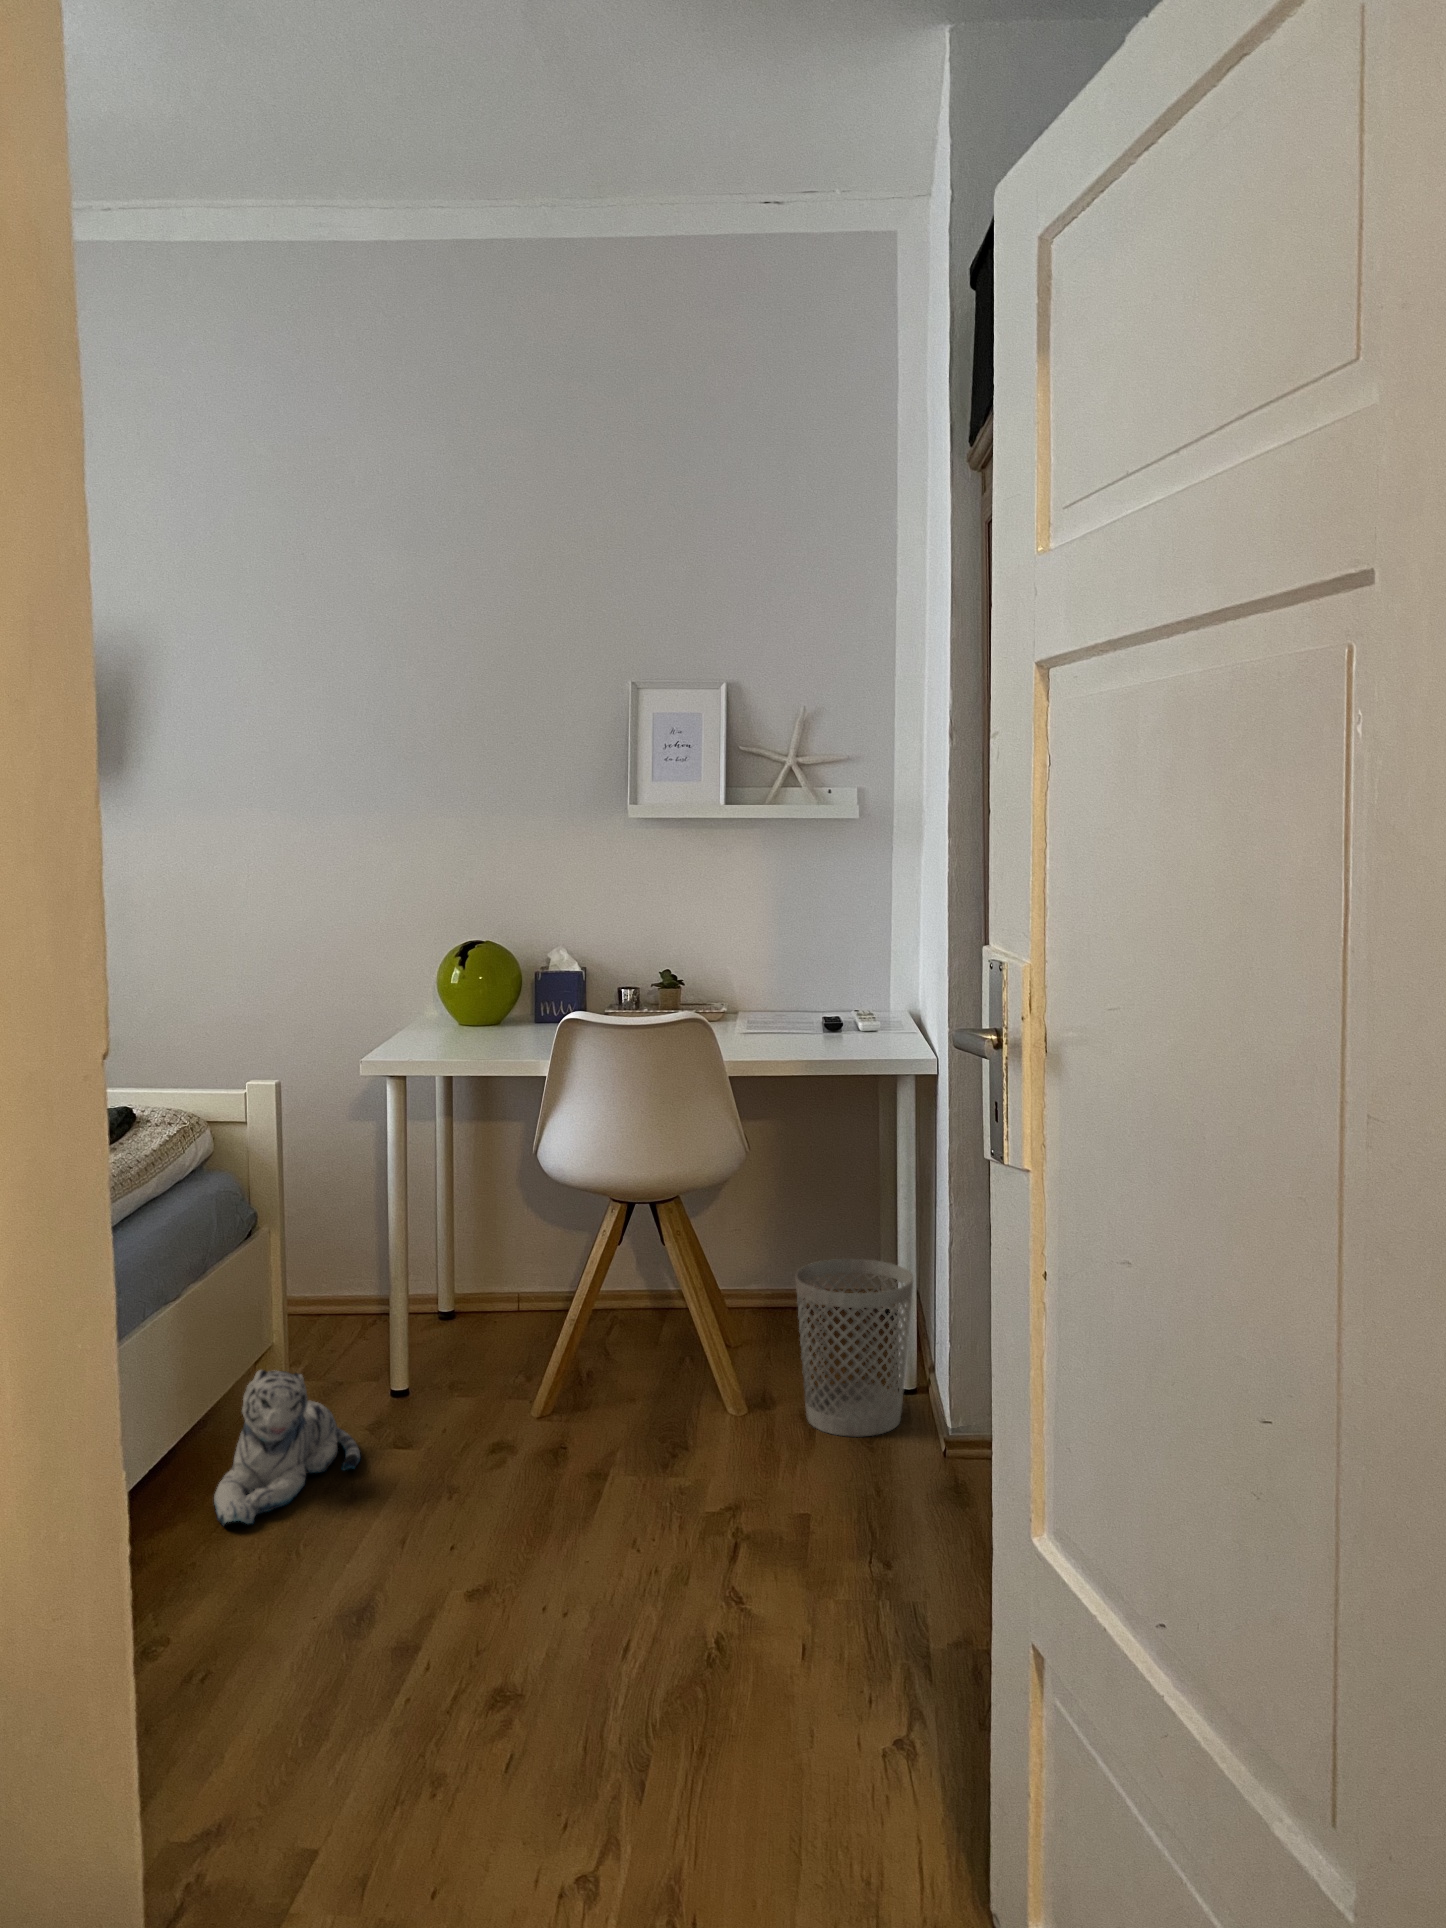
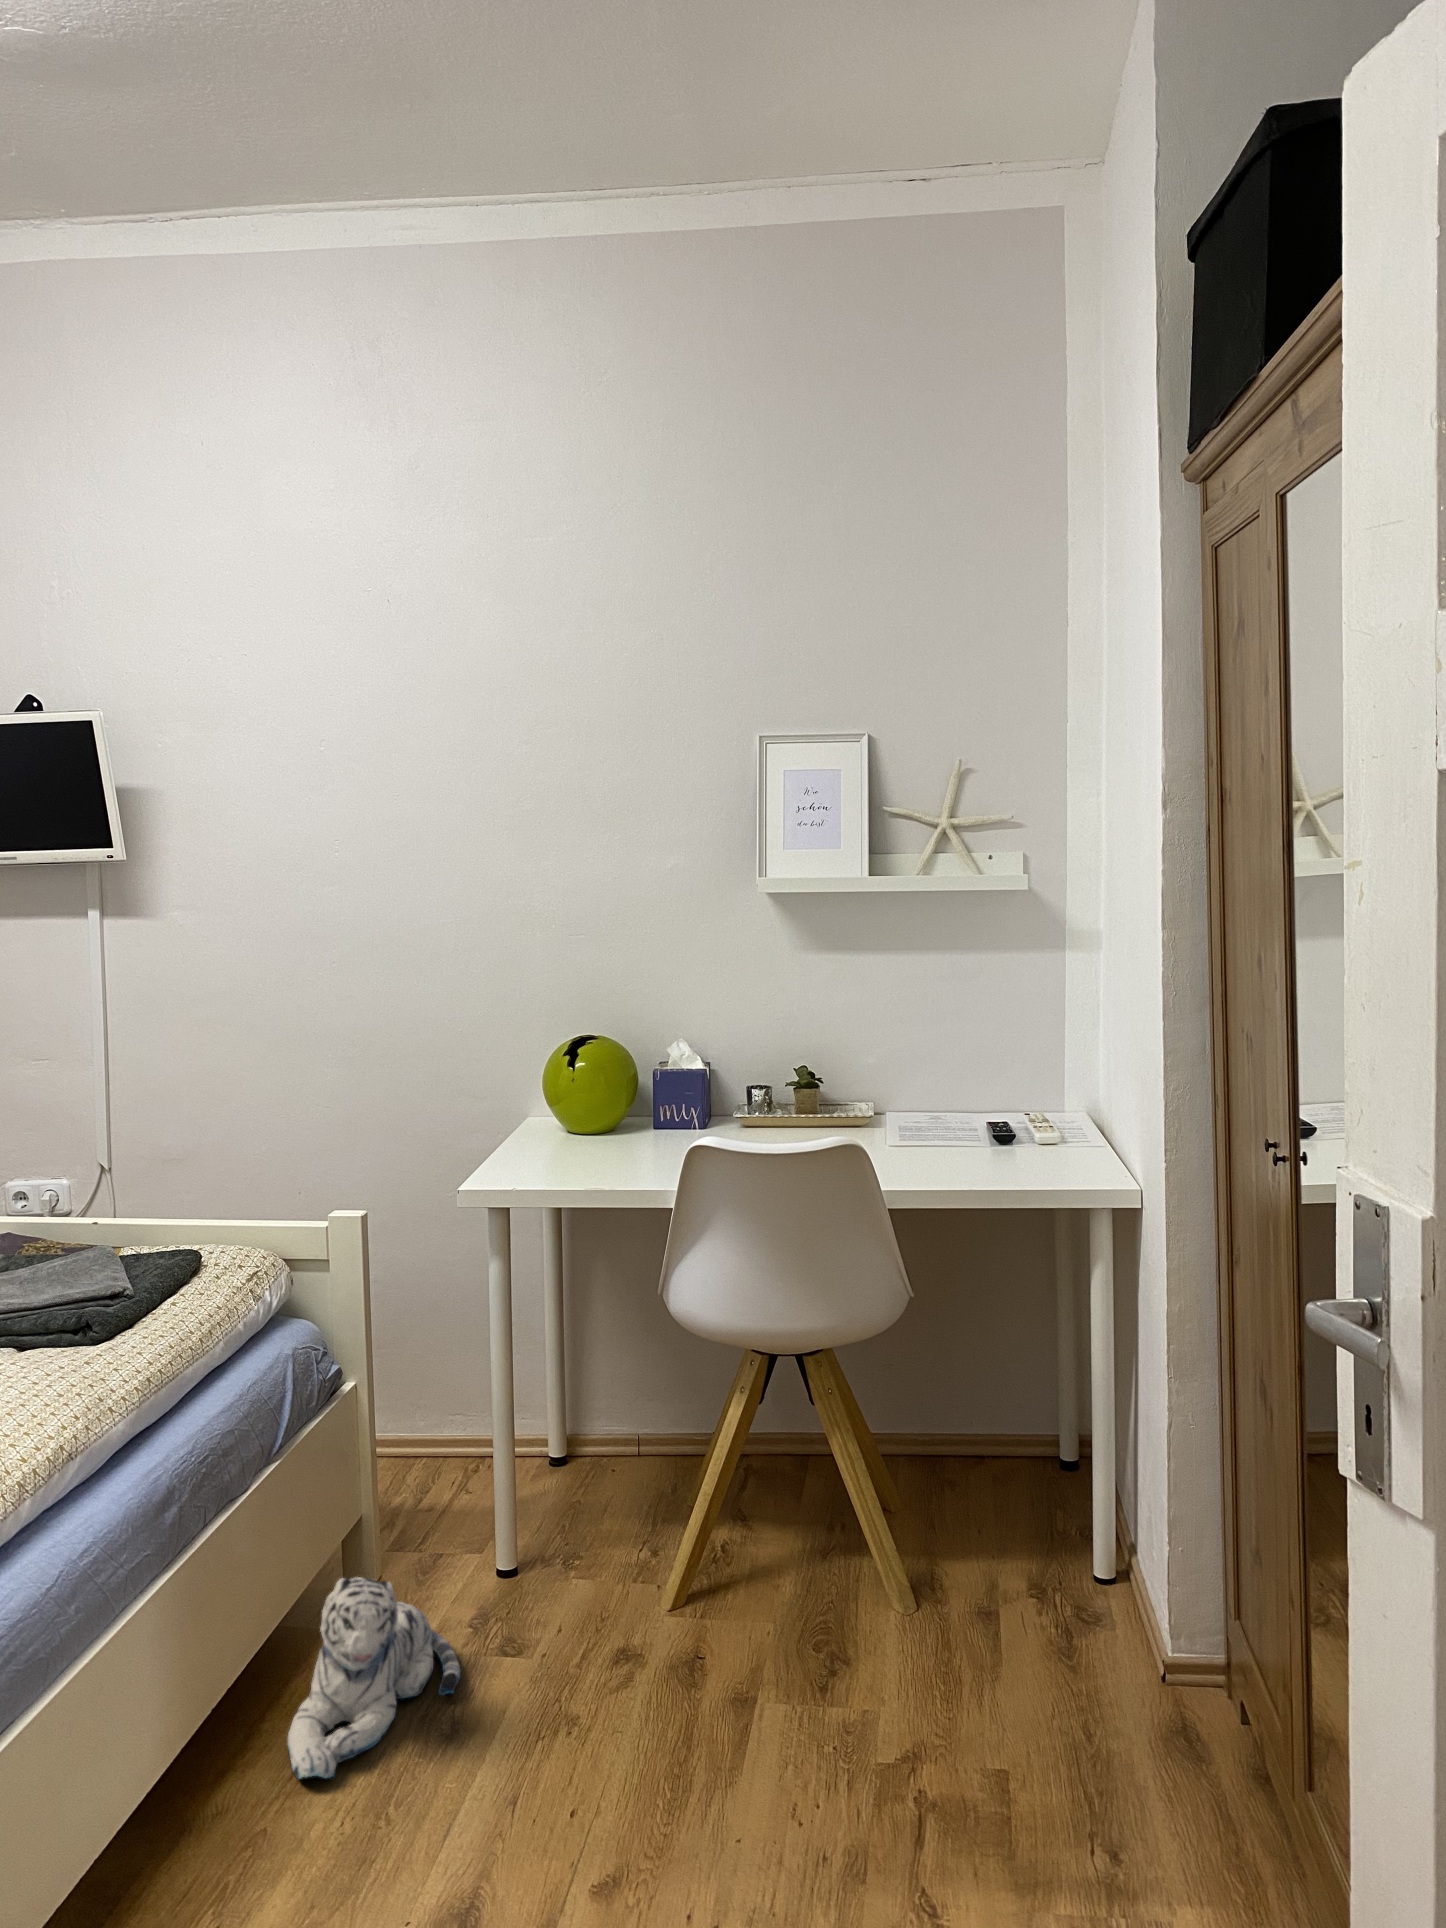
wastebasket: present [795,1259,913,1437] -> none [973,1424,1118,1651]

